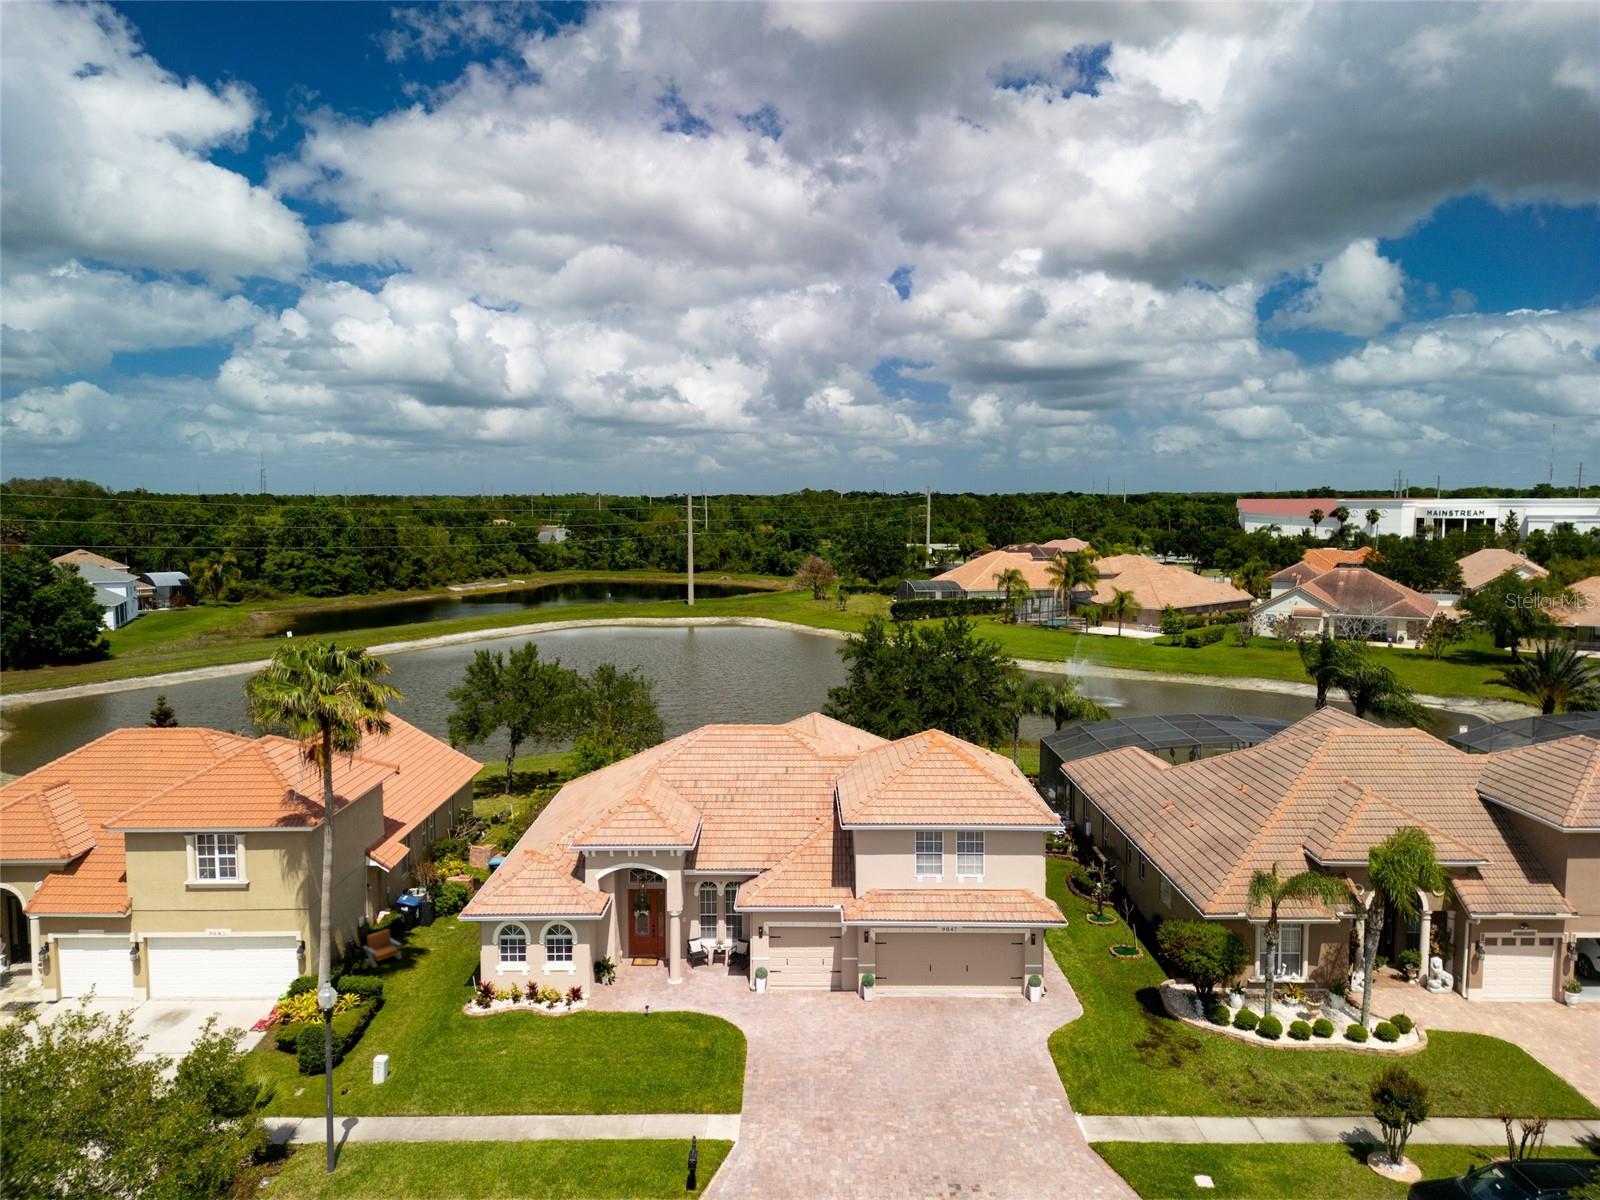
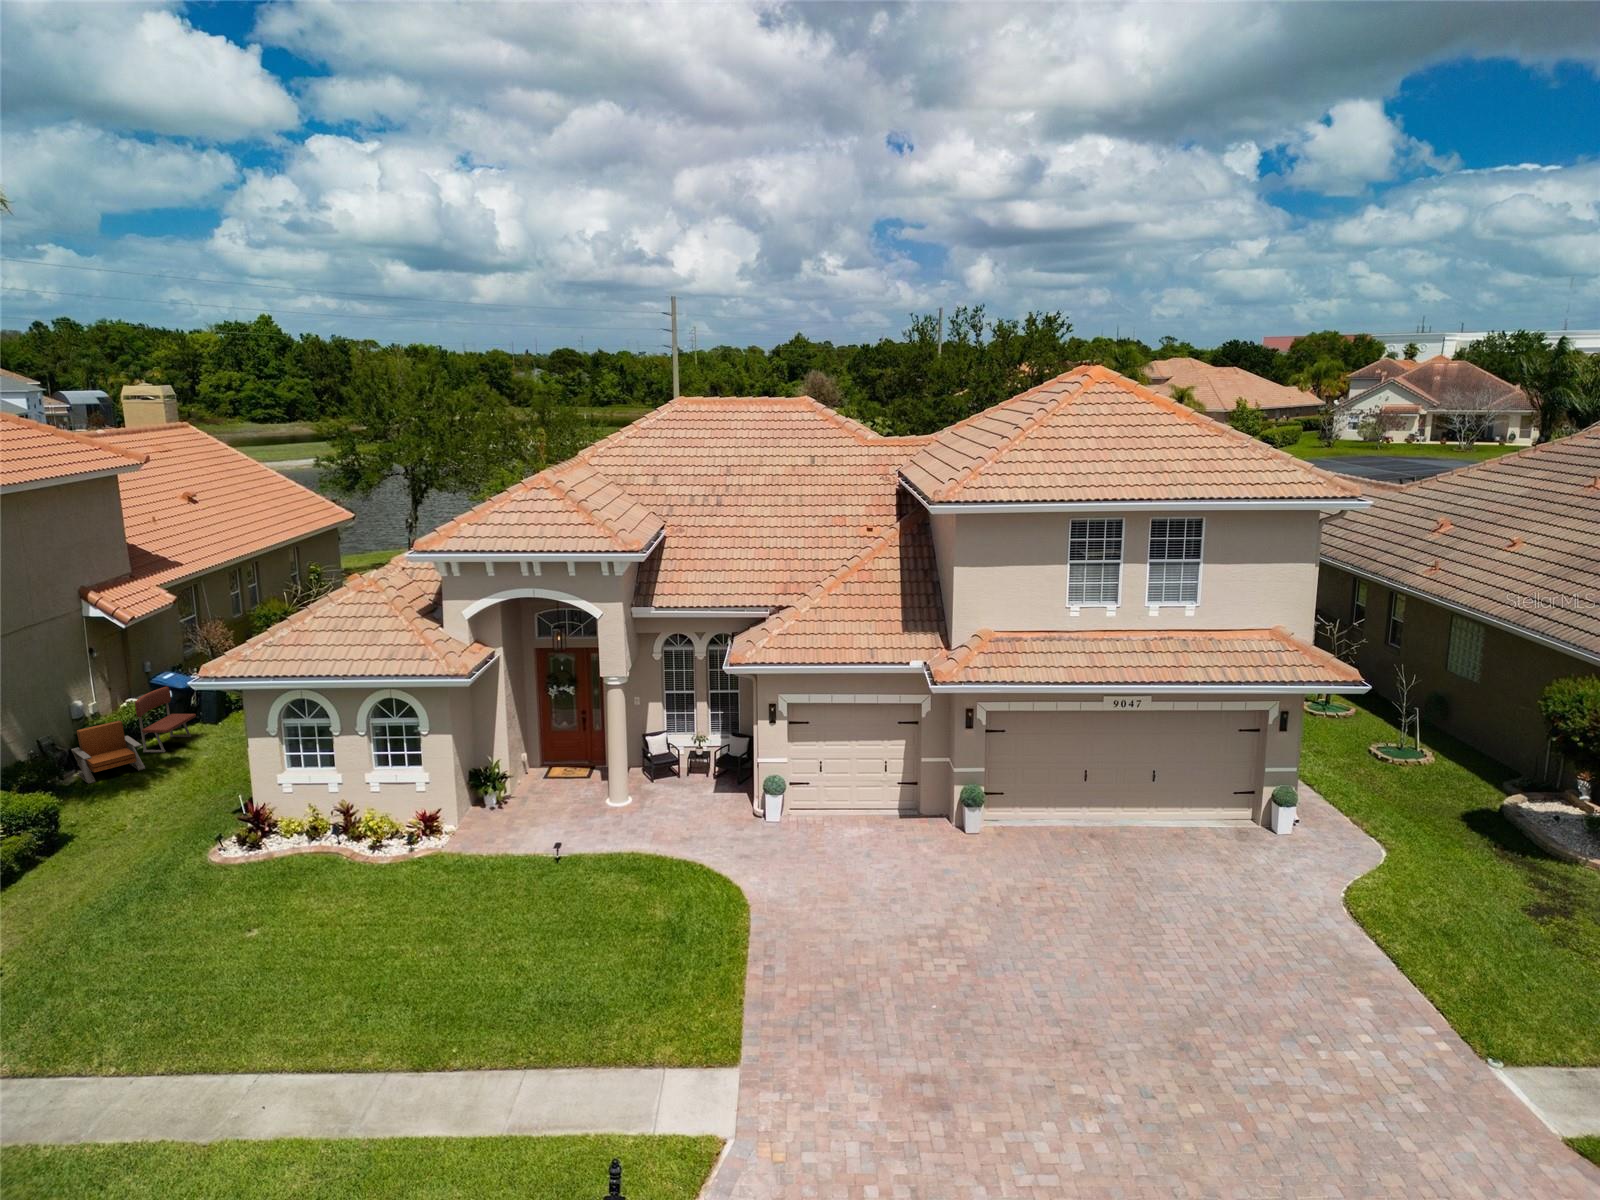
bench: none [394,906,423,947] -> present [135,687,196,752]

